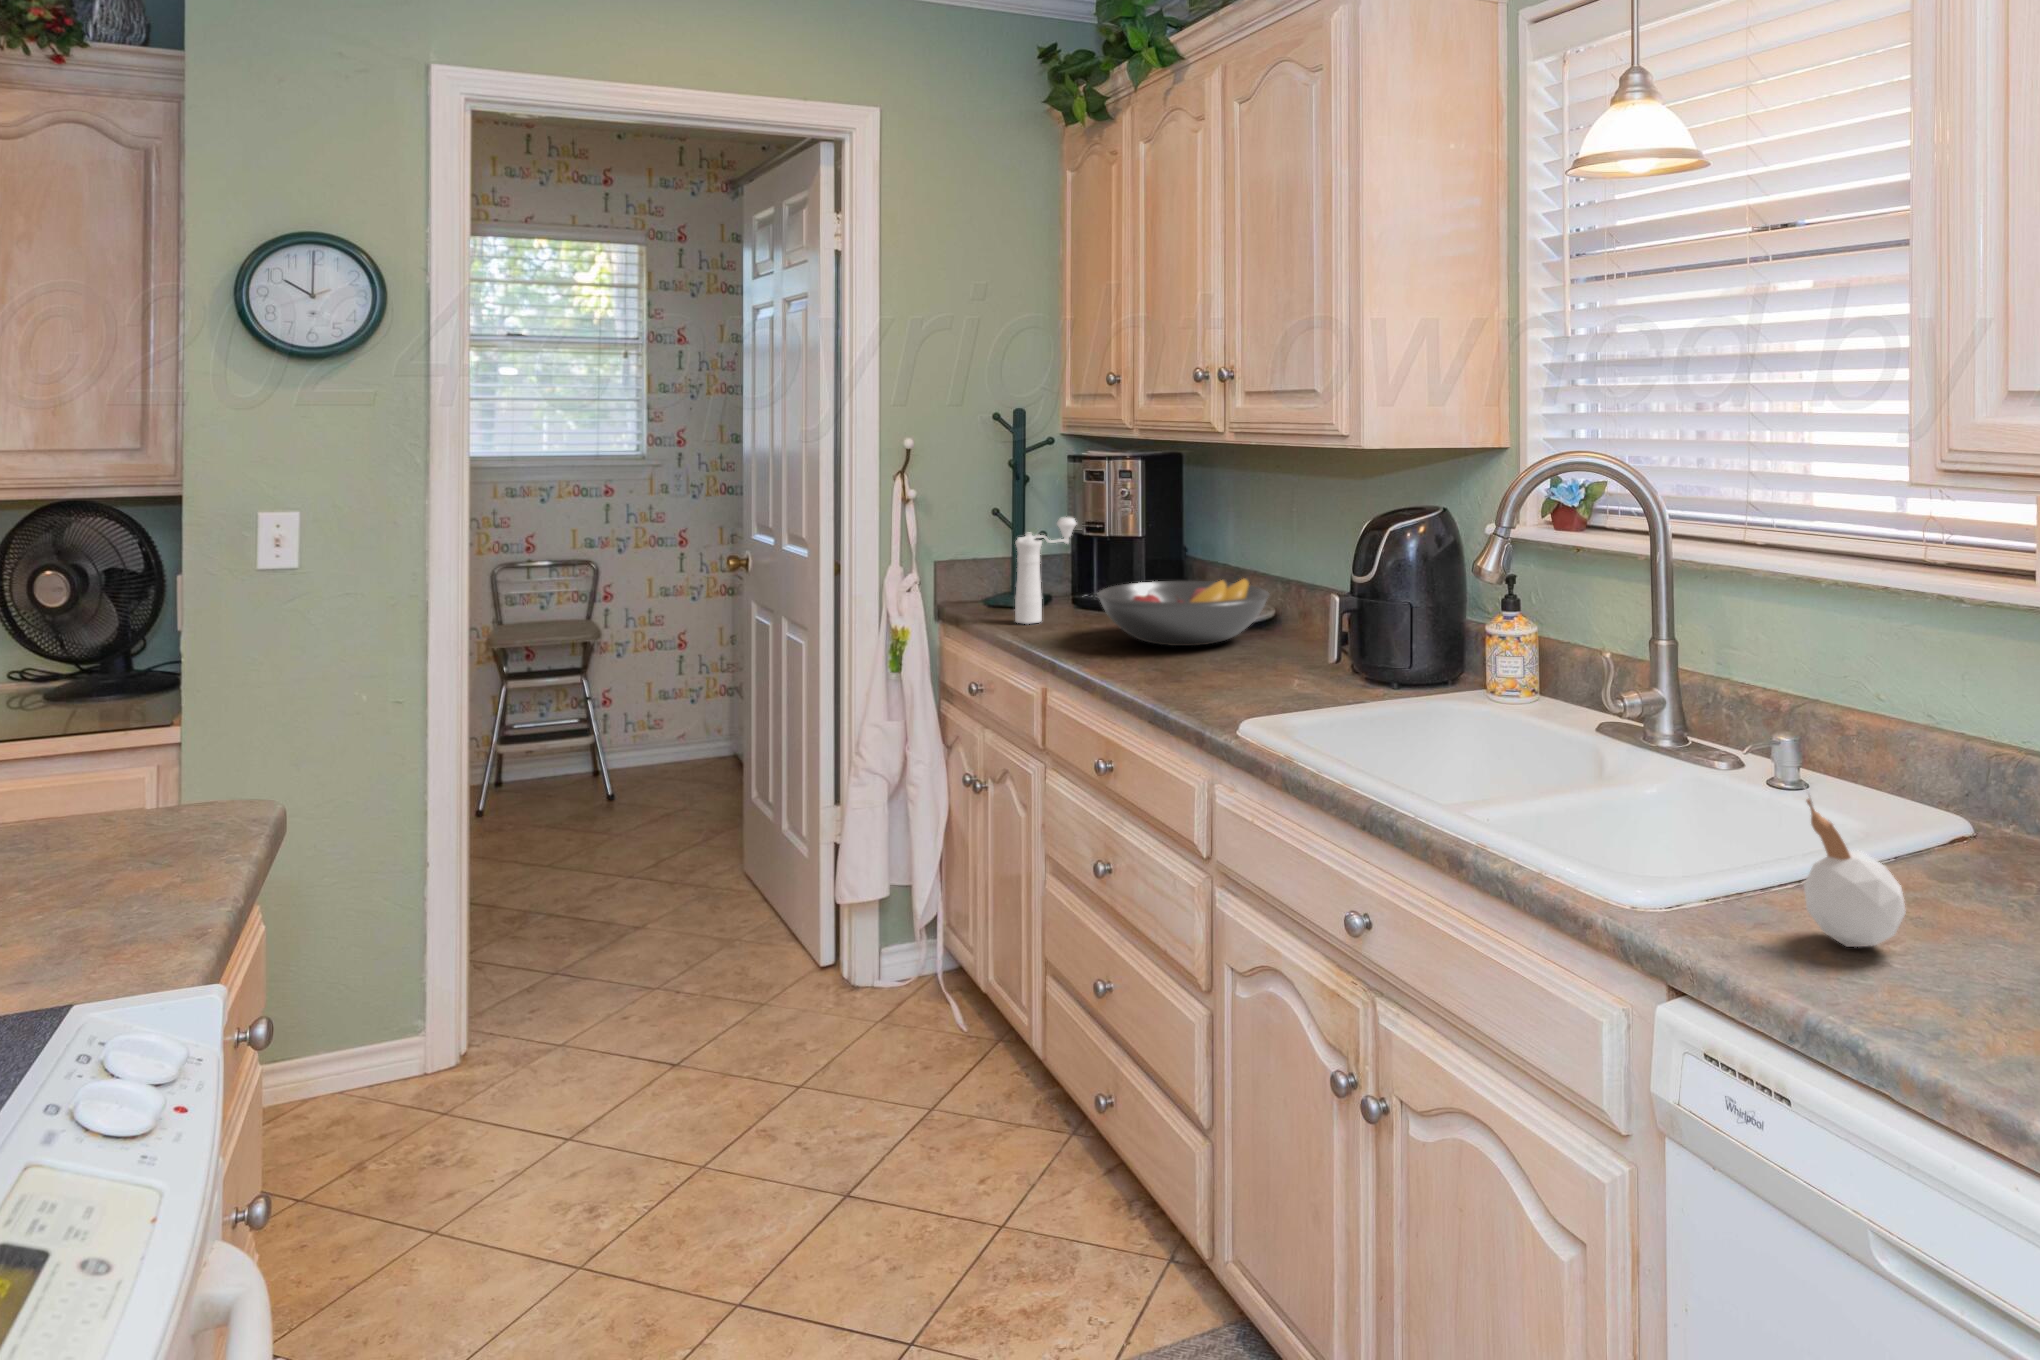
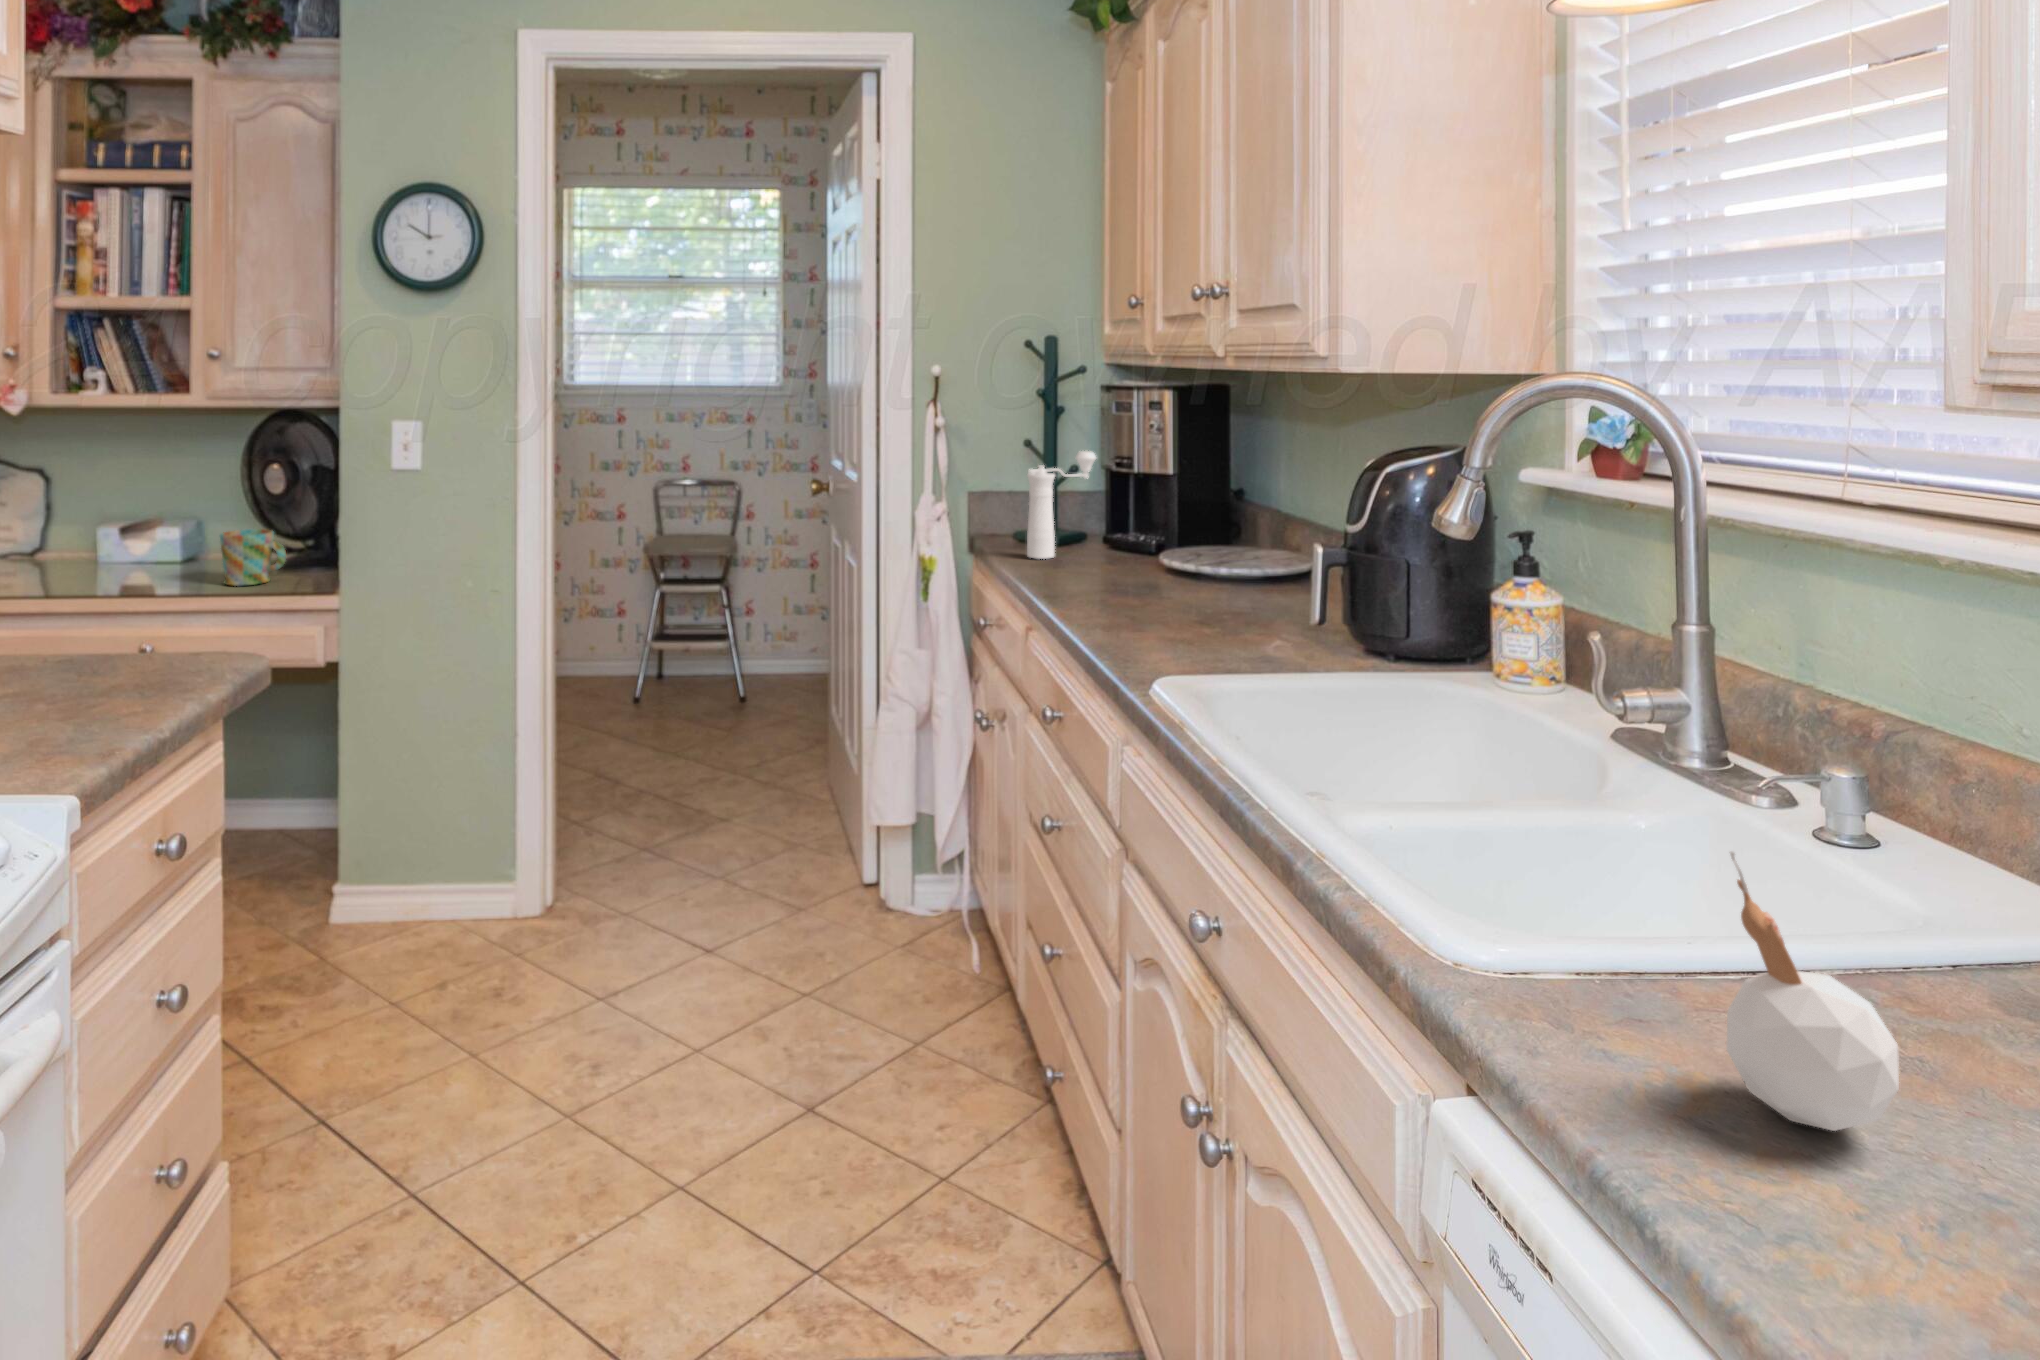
fruit bowl: present [1097,578,1269,646] -> none [1088,522,1282,592]
mug: none [16,648,112,720] -> present [220,529,286,586]

